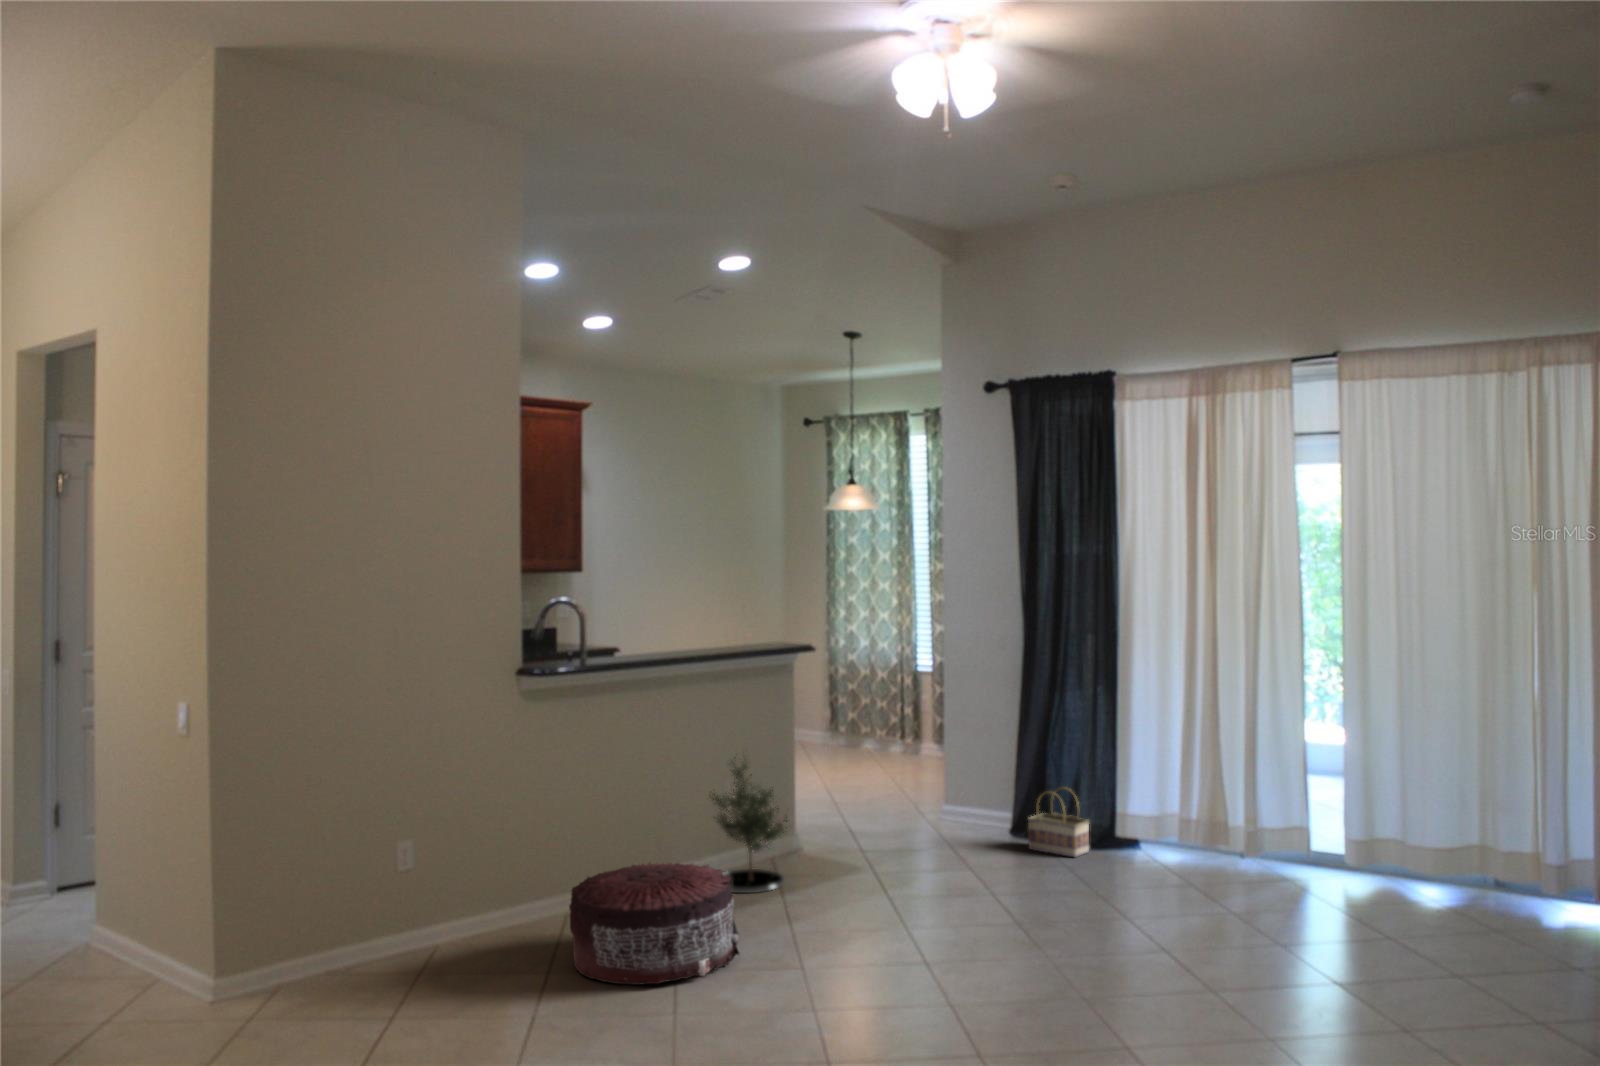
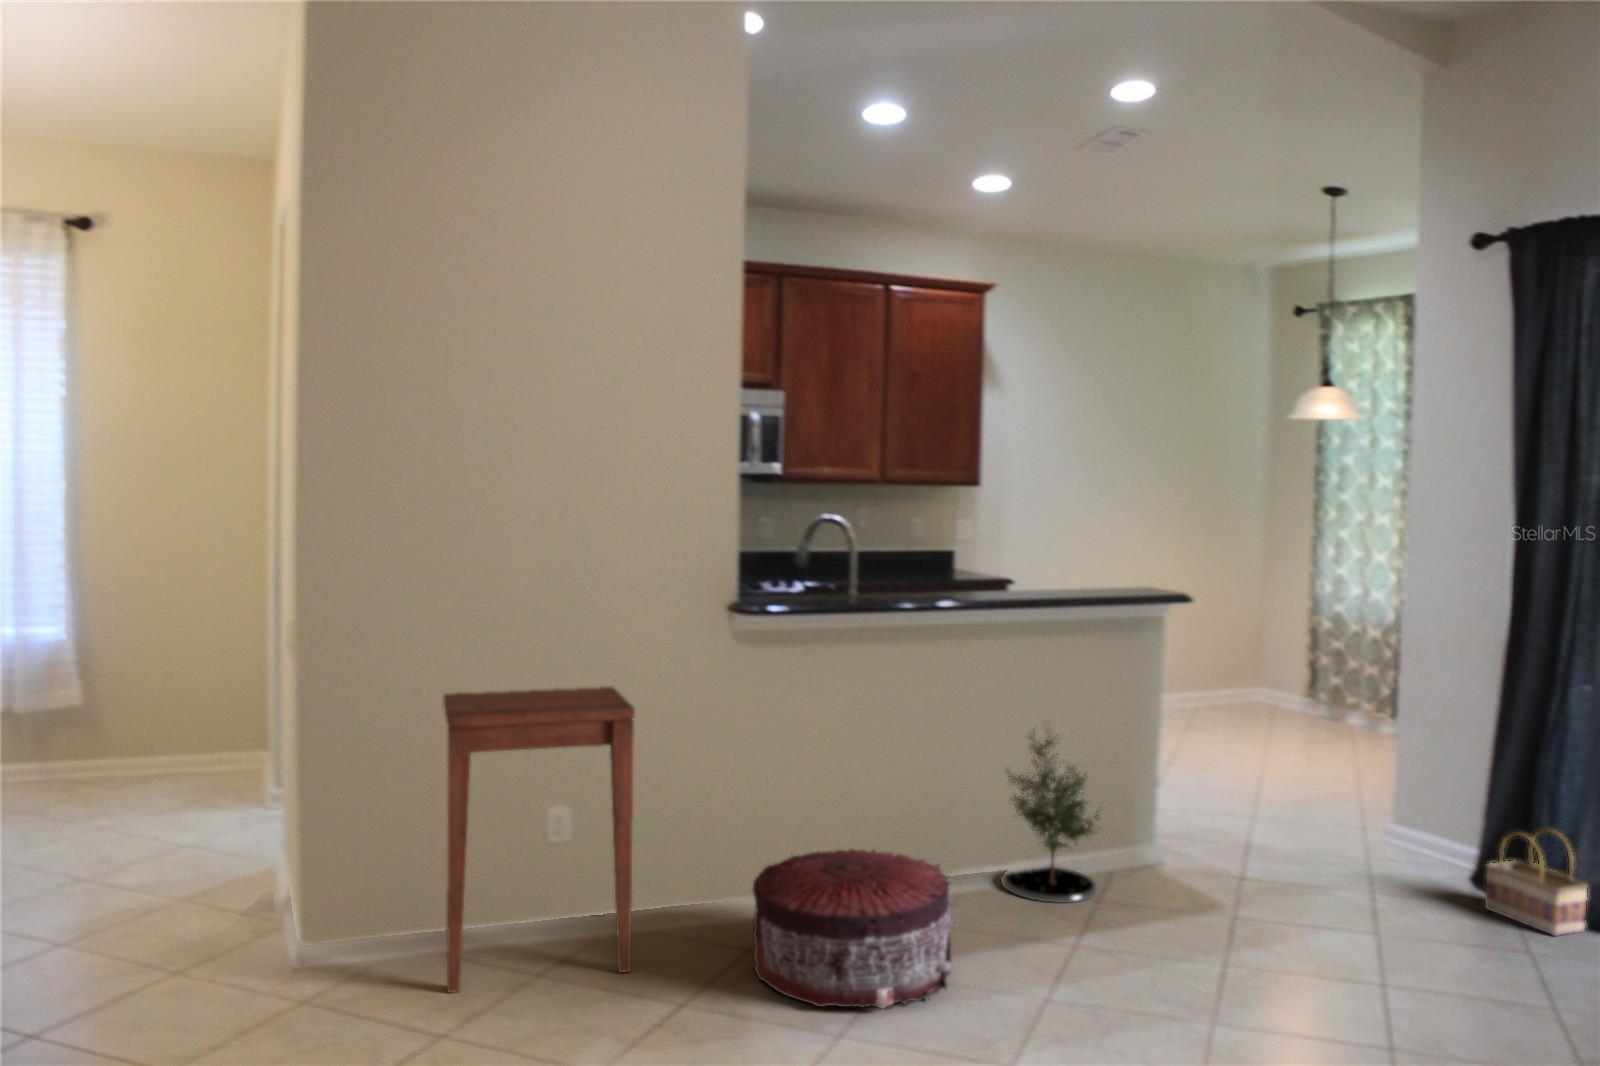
side table: none [256,746,477,1042] -> present [444,687,635,993]

